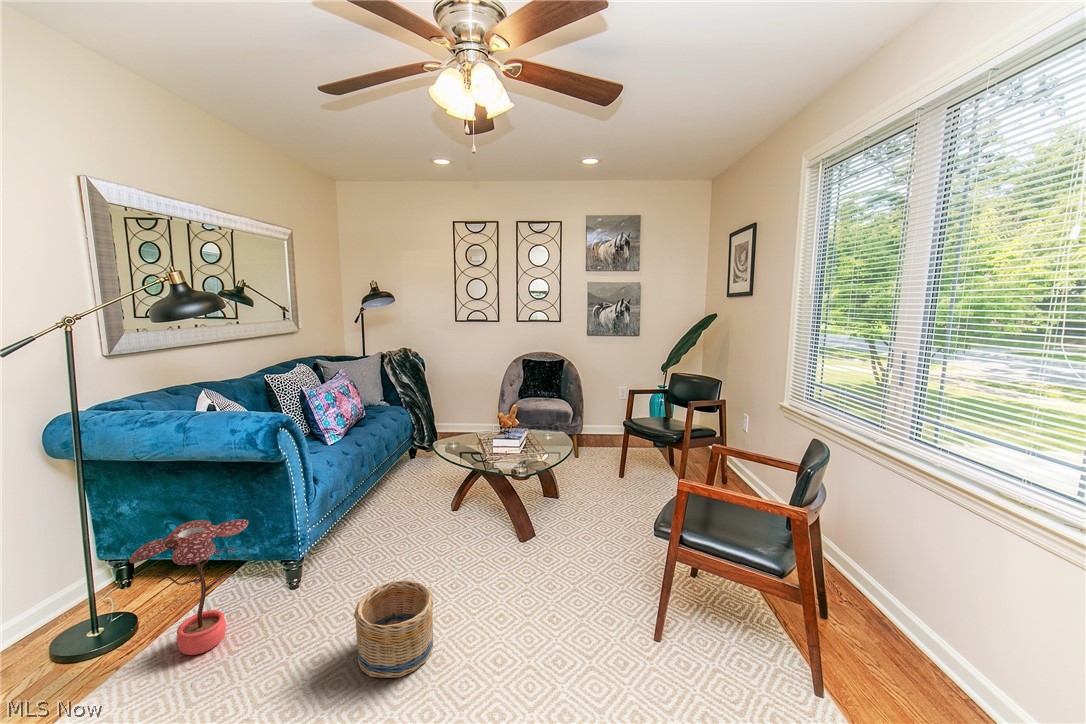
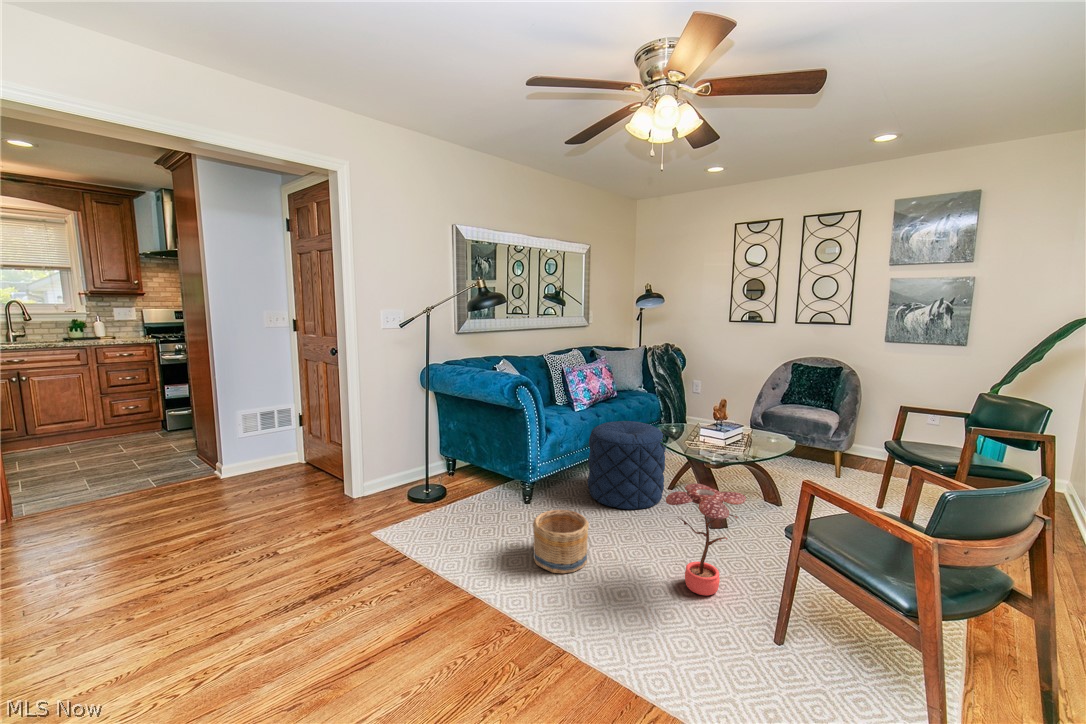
pouf: none [368,443,460,552] -> present [588,421,666,509]
potted plant: present [129,519,249,655] -> present [666,484,746,595]

